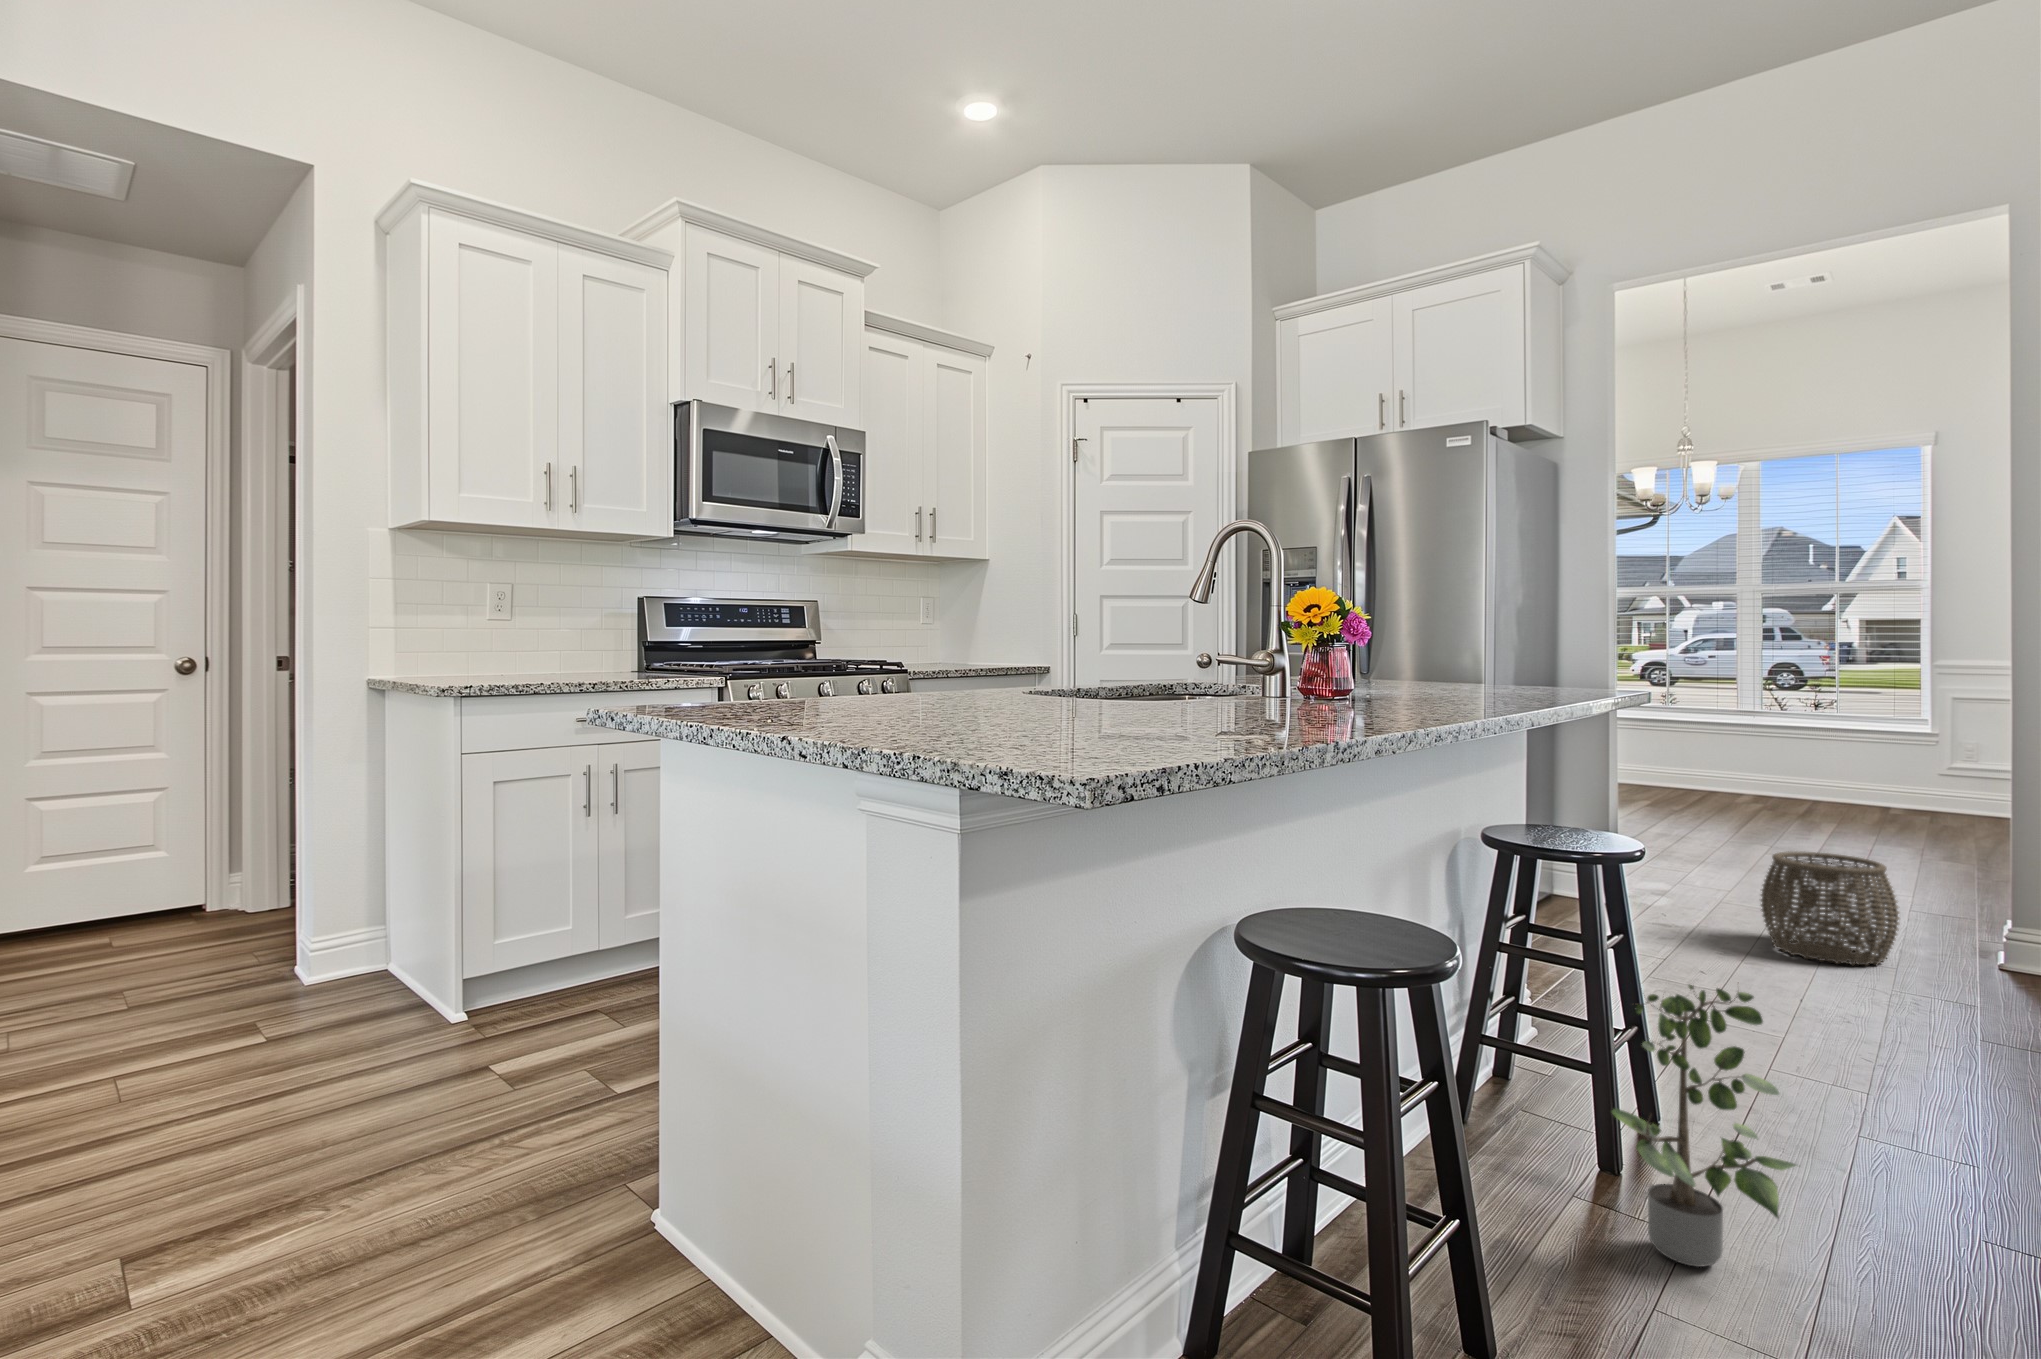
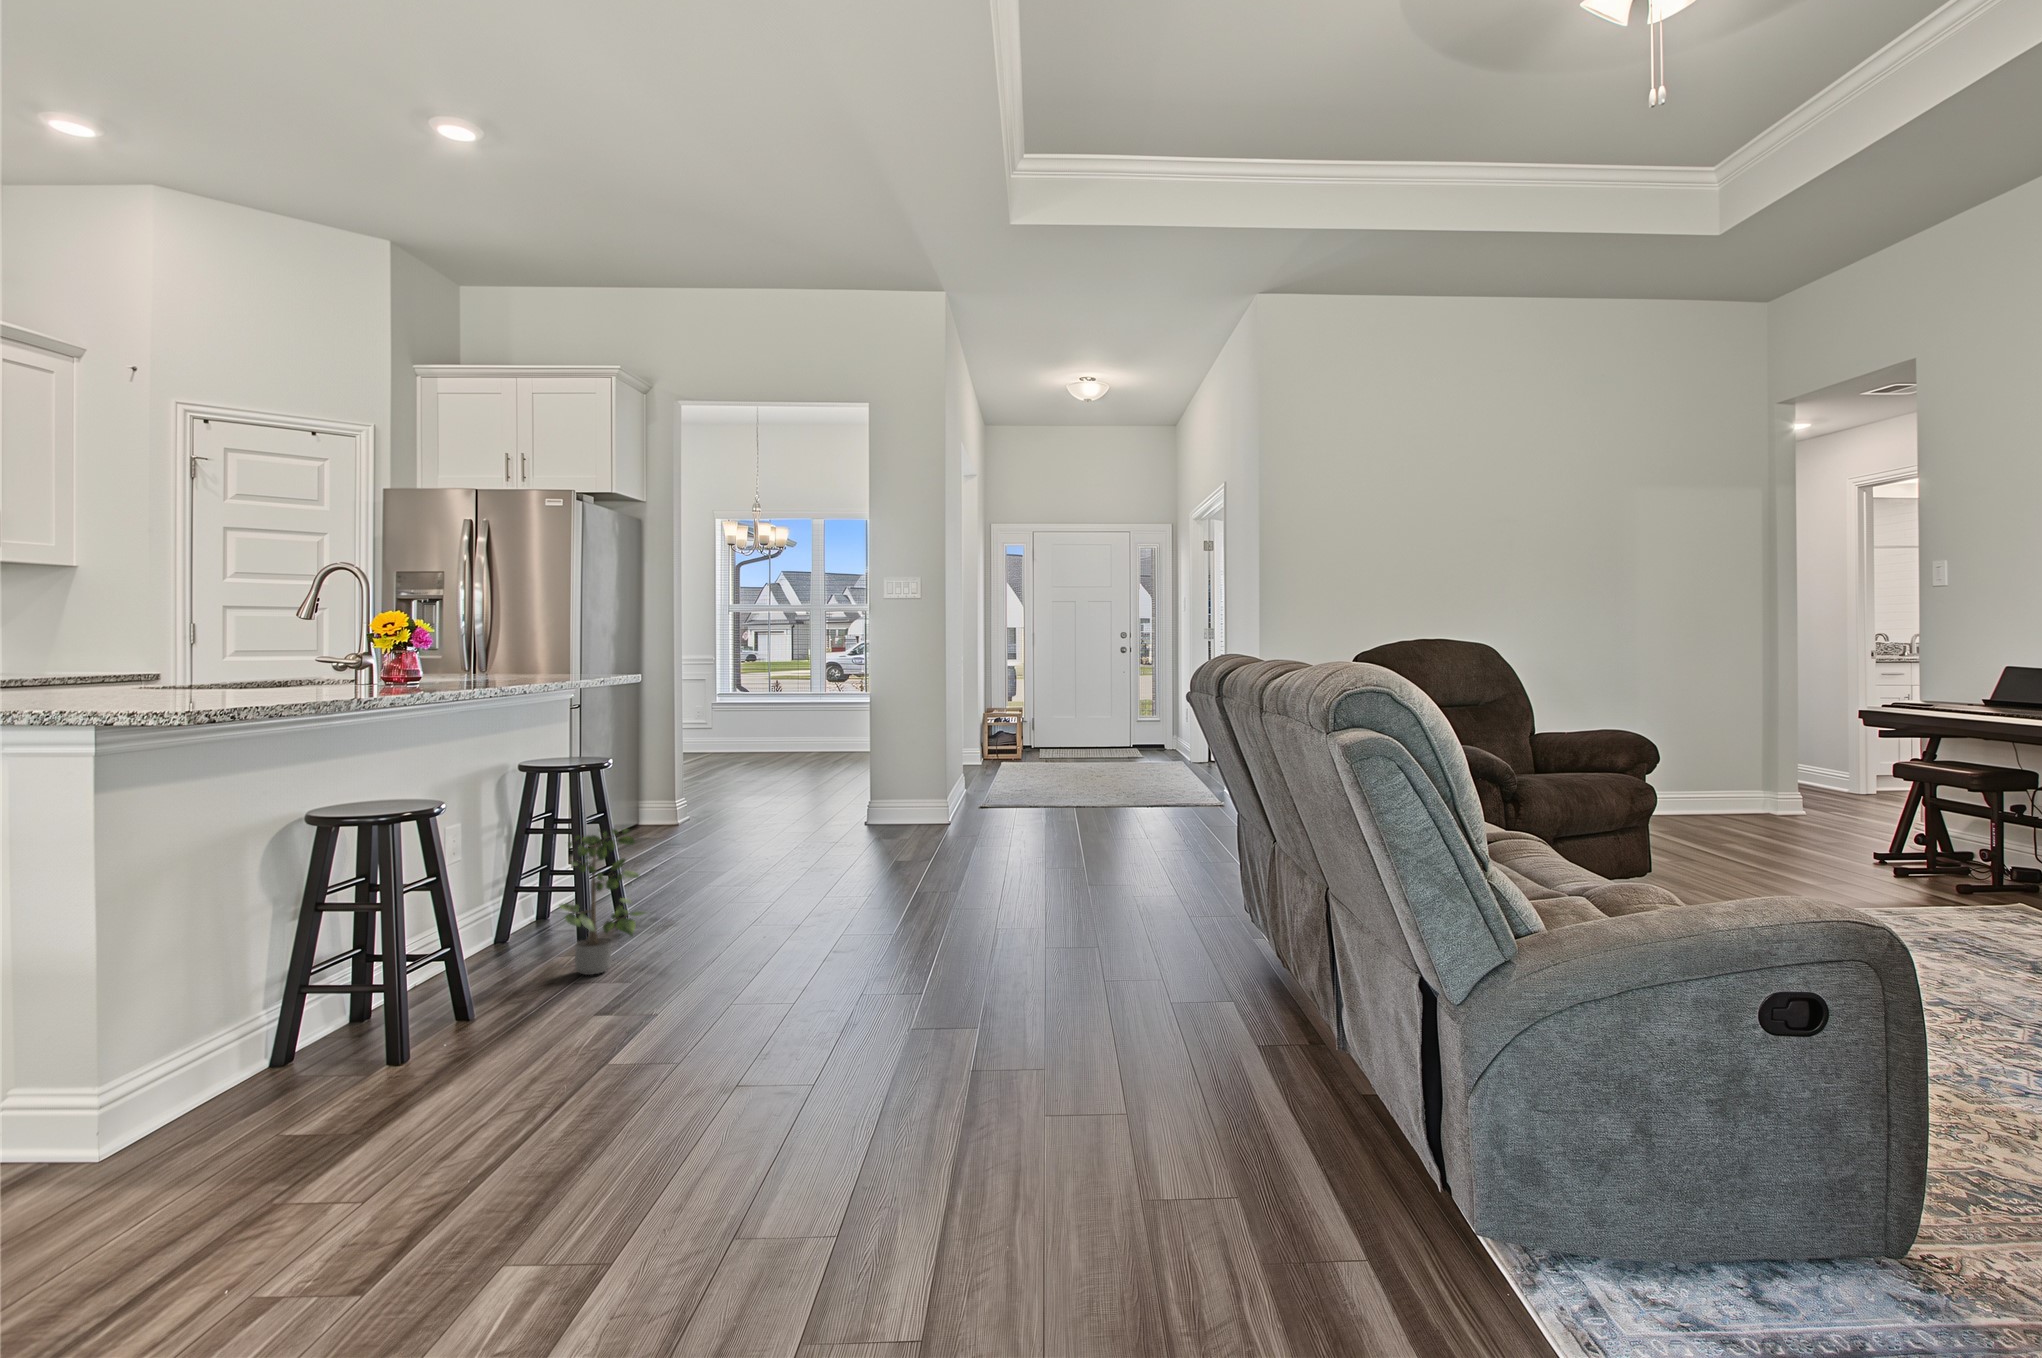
woven basket: present [1761,851,1900,966] -> none [742,780,812,844]

